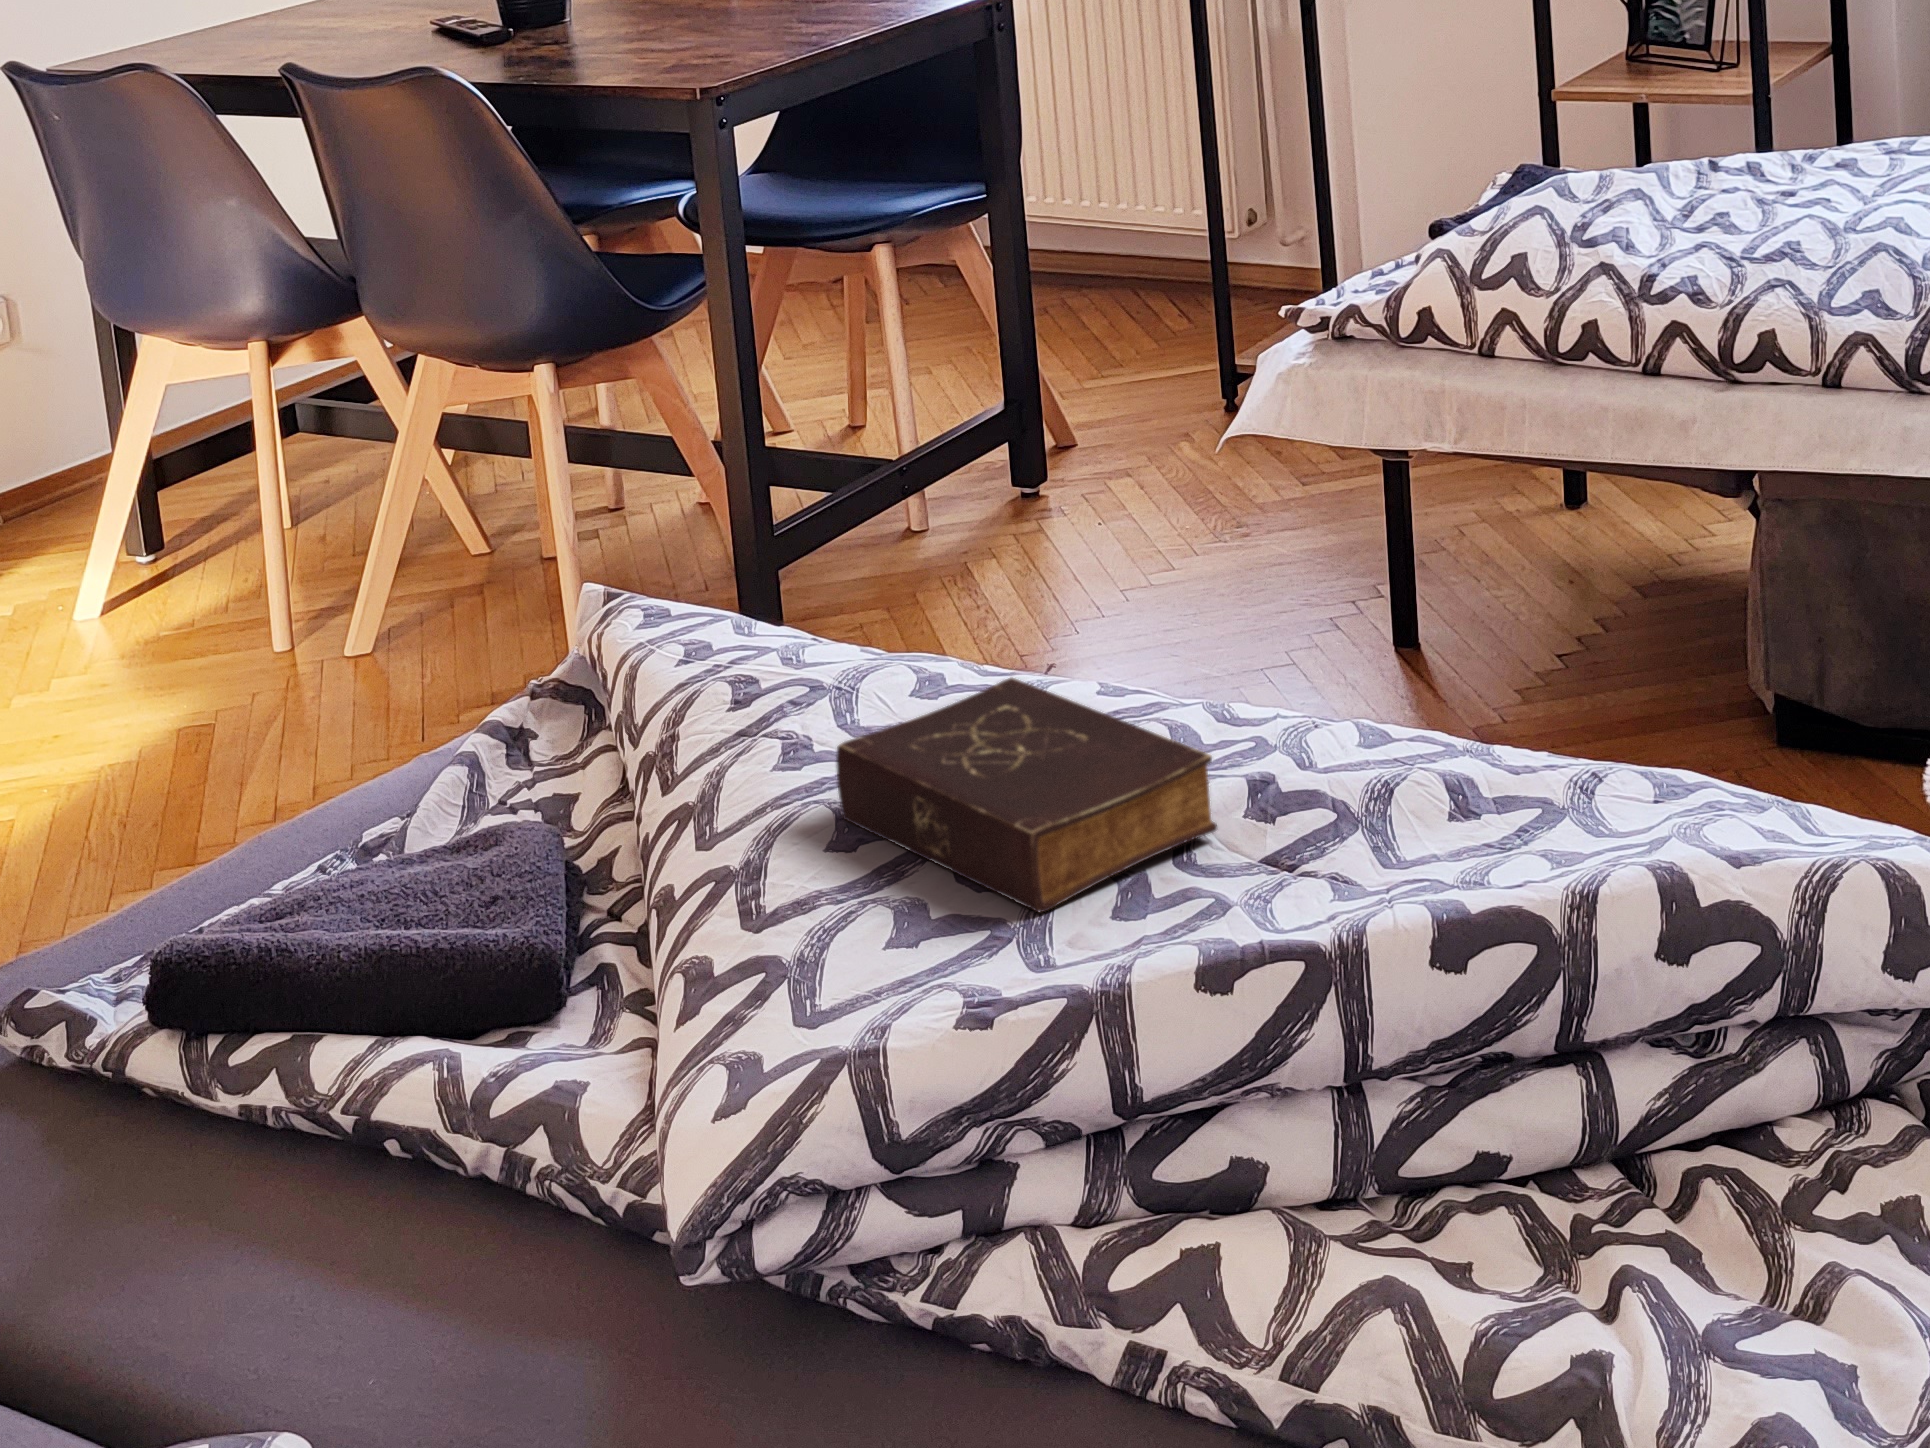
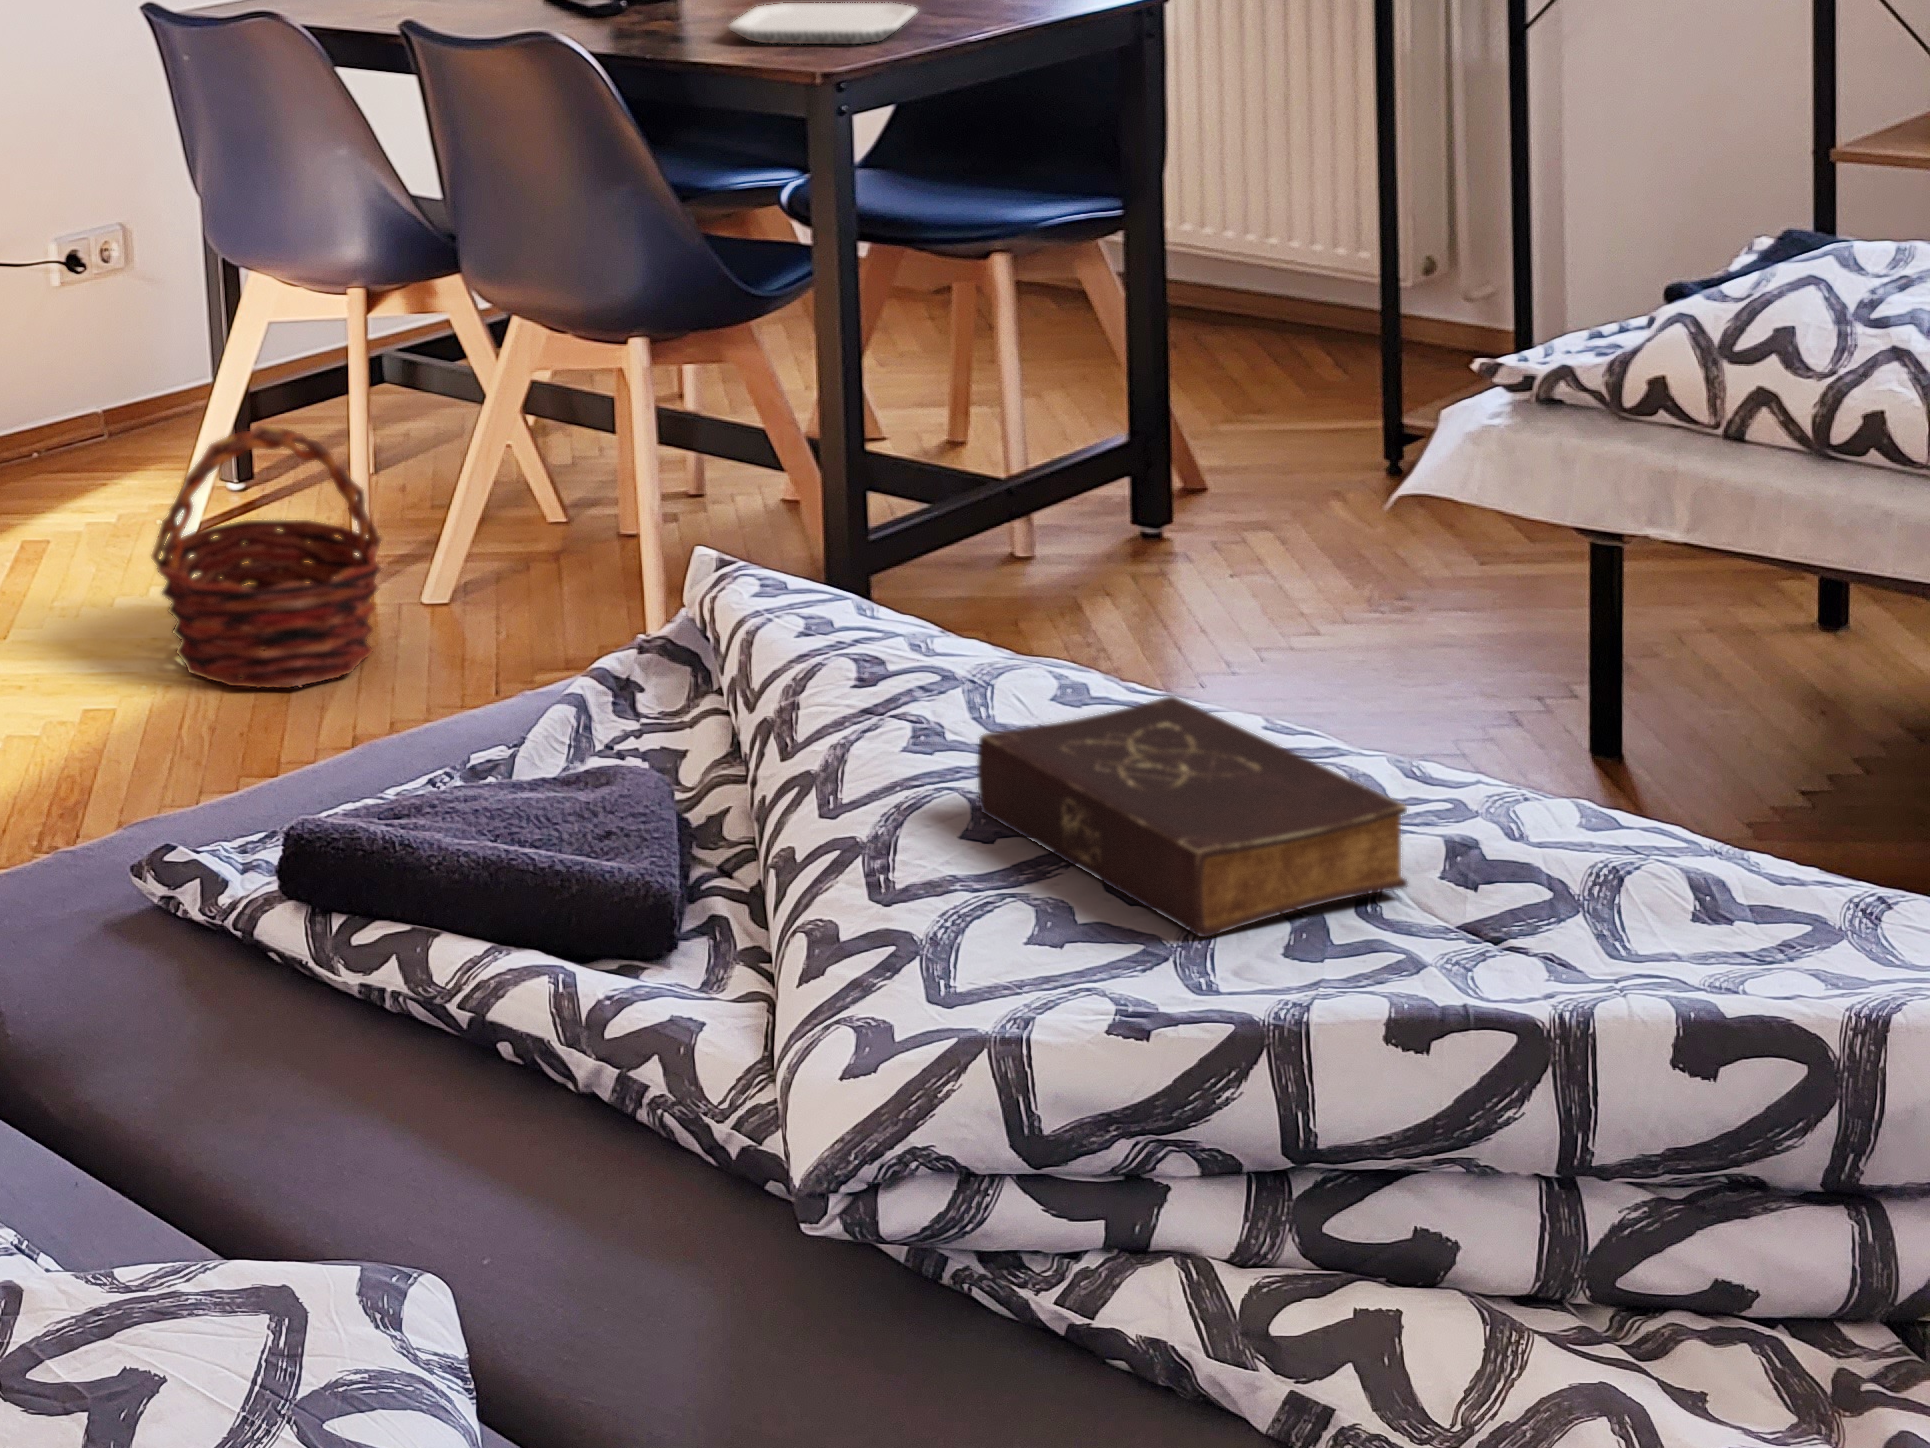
plate: none [611,16,788,63] -> present [729,3,917,44]
basket: none [54,495,302,769] -> present [152,426,381,688]

